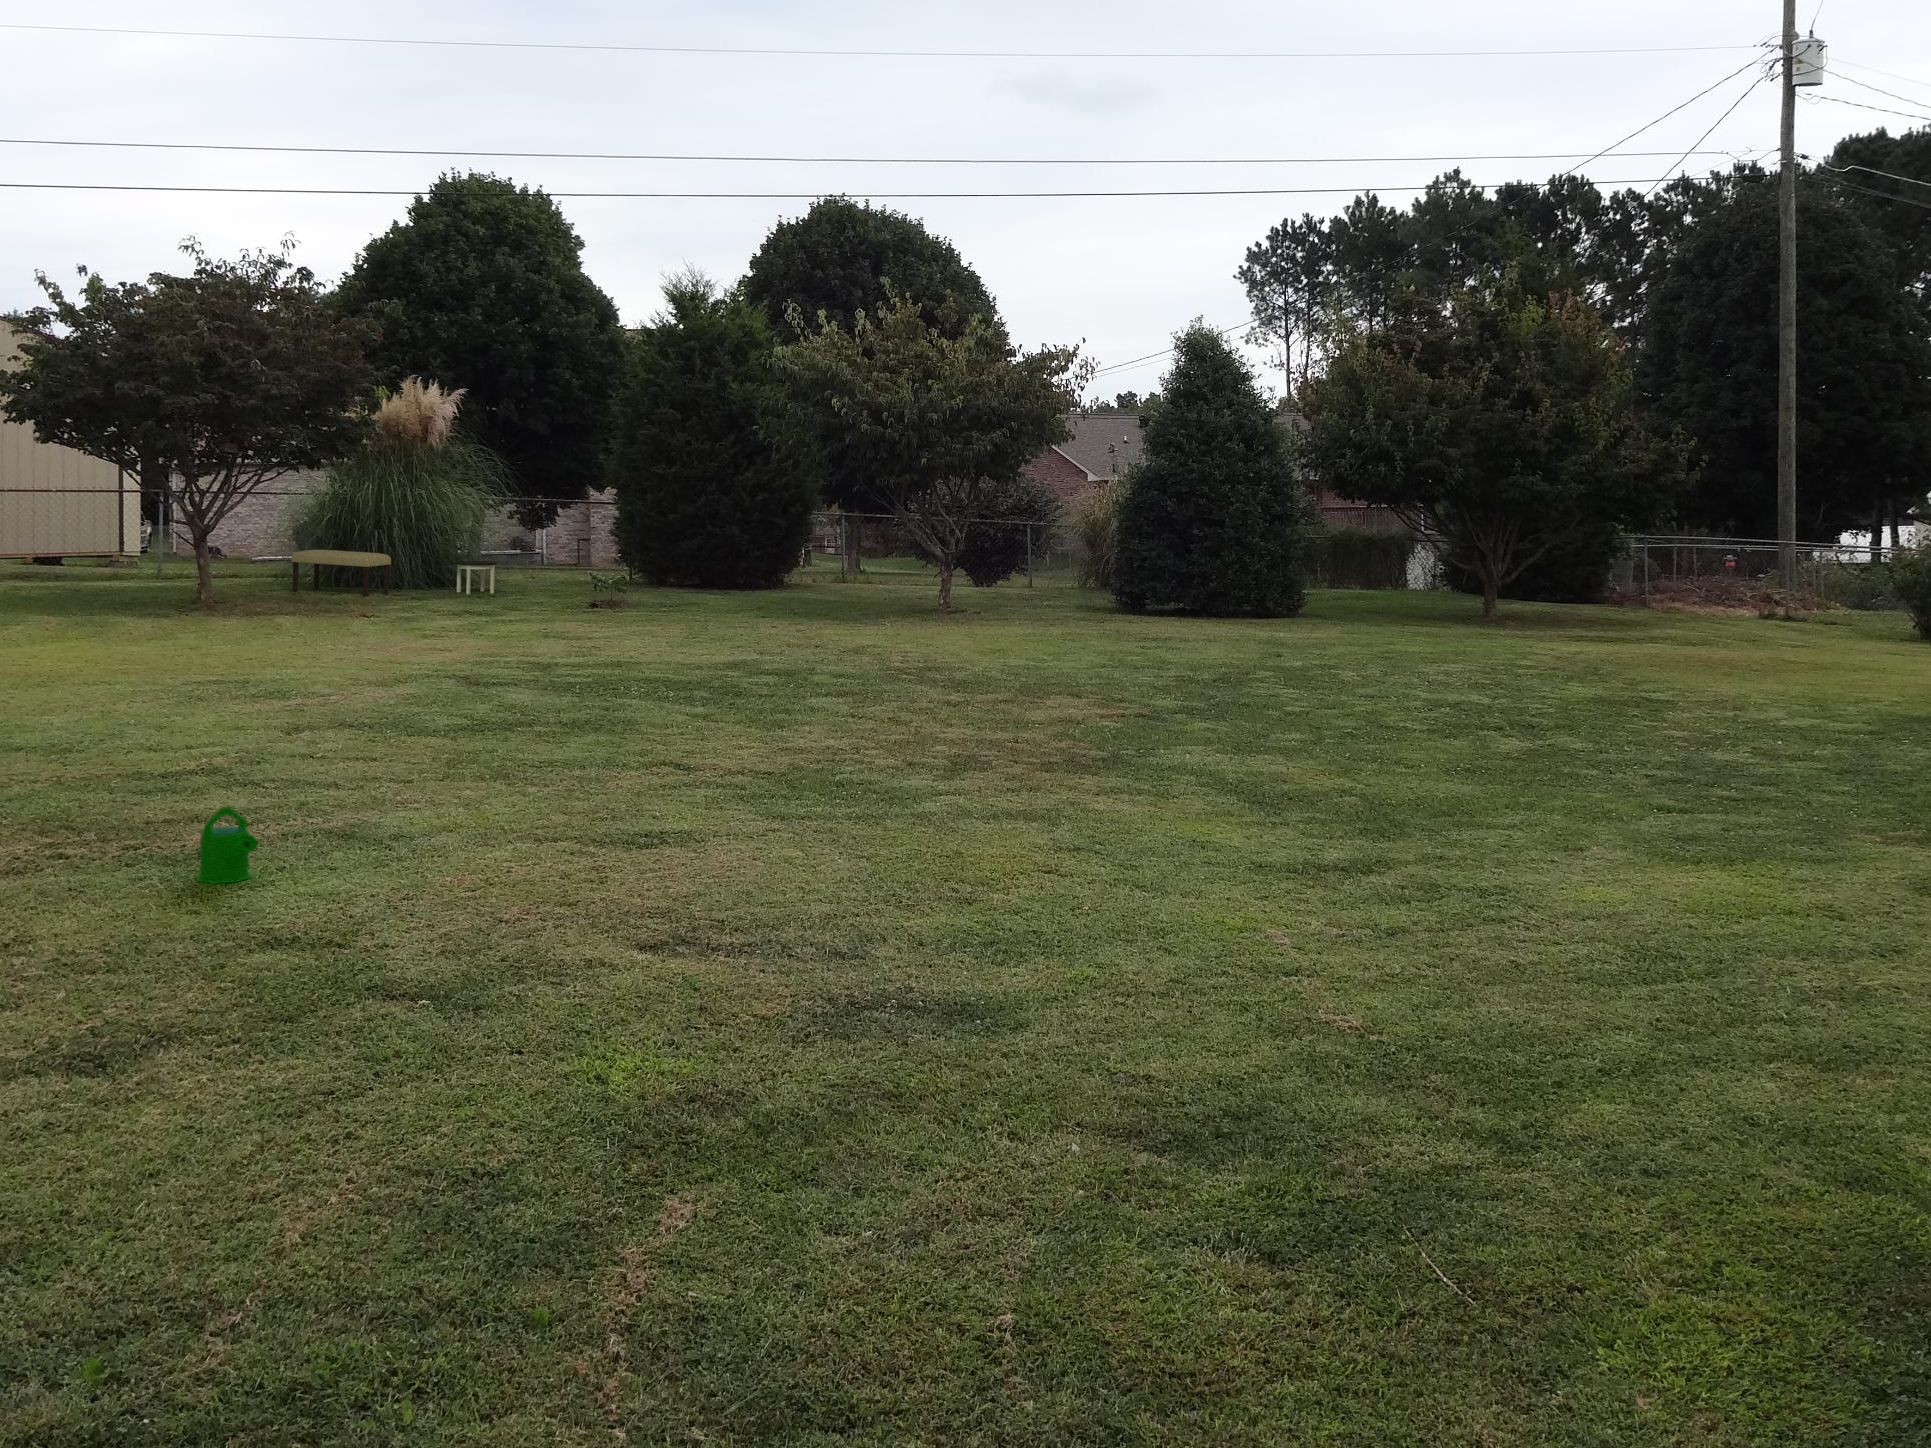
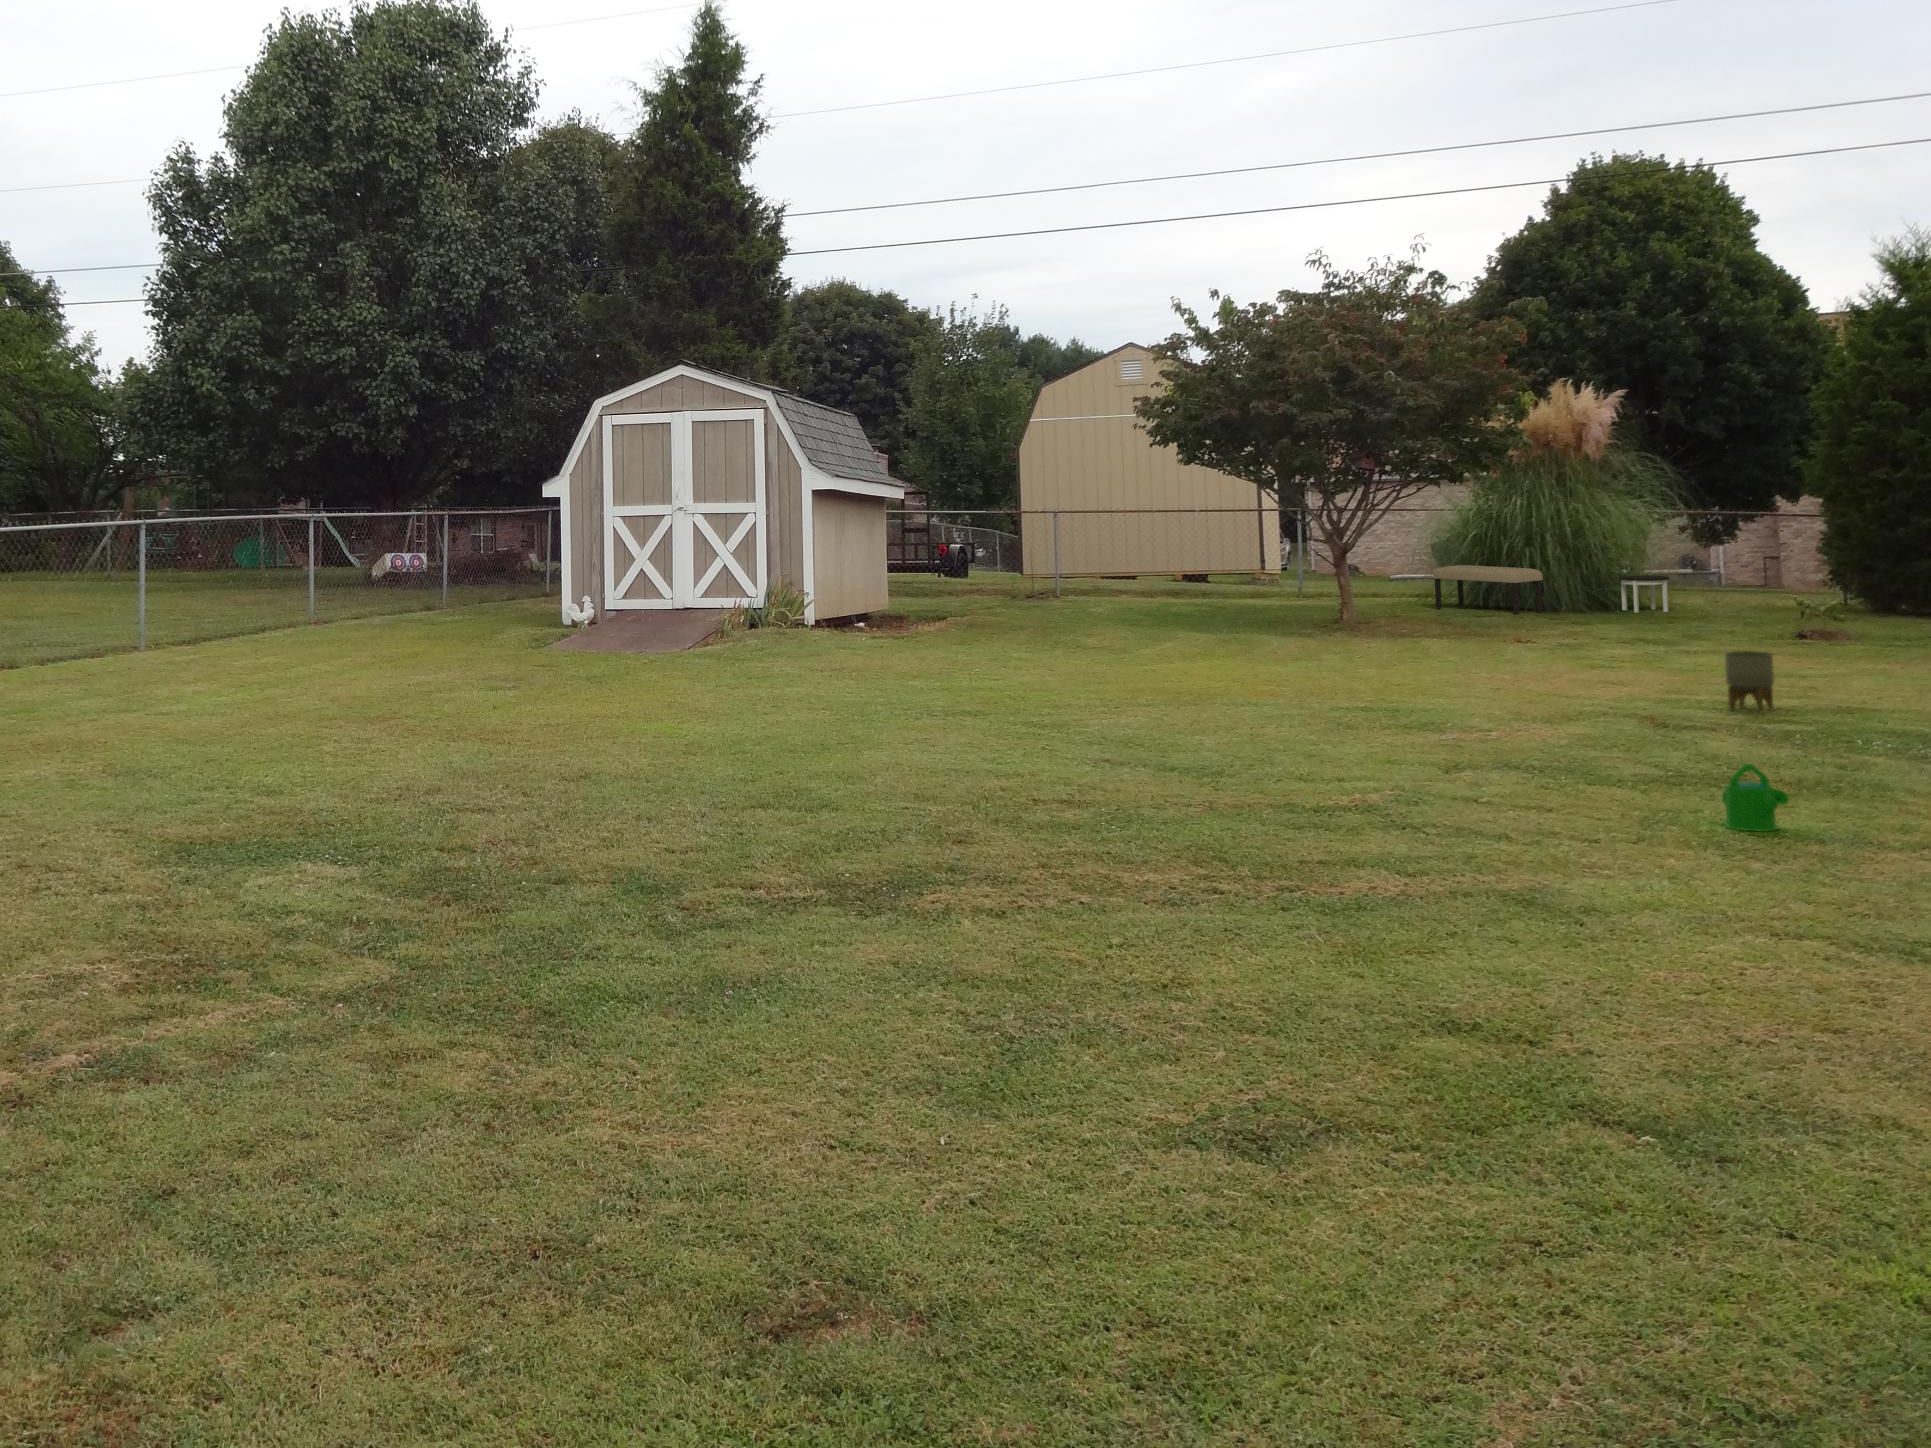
planter: none [530,624,566,676] -> present [1725,651,1774,712]
watering can: present [196,807,258,884] -> present [1722,764,1789,832]

